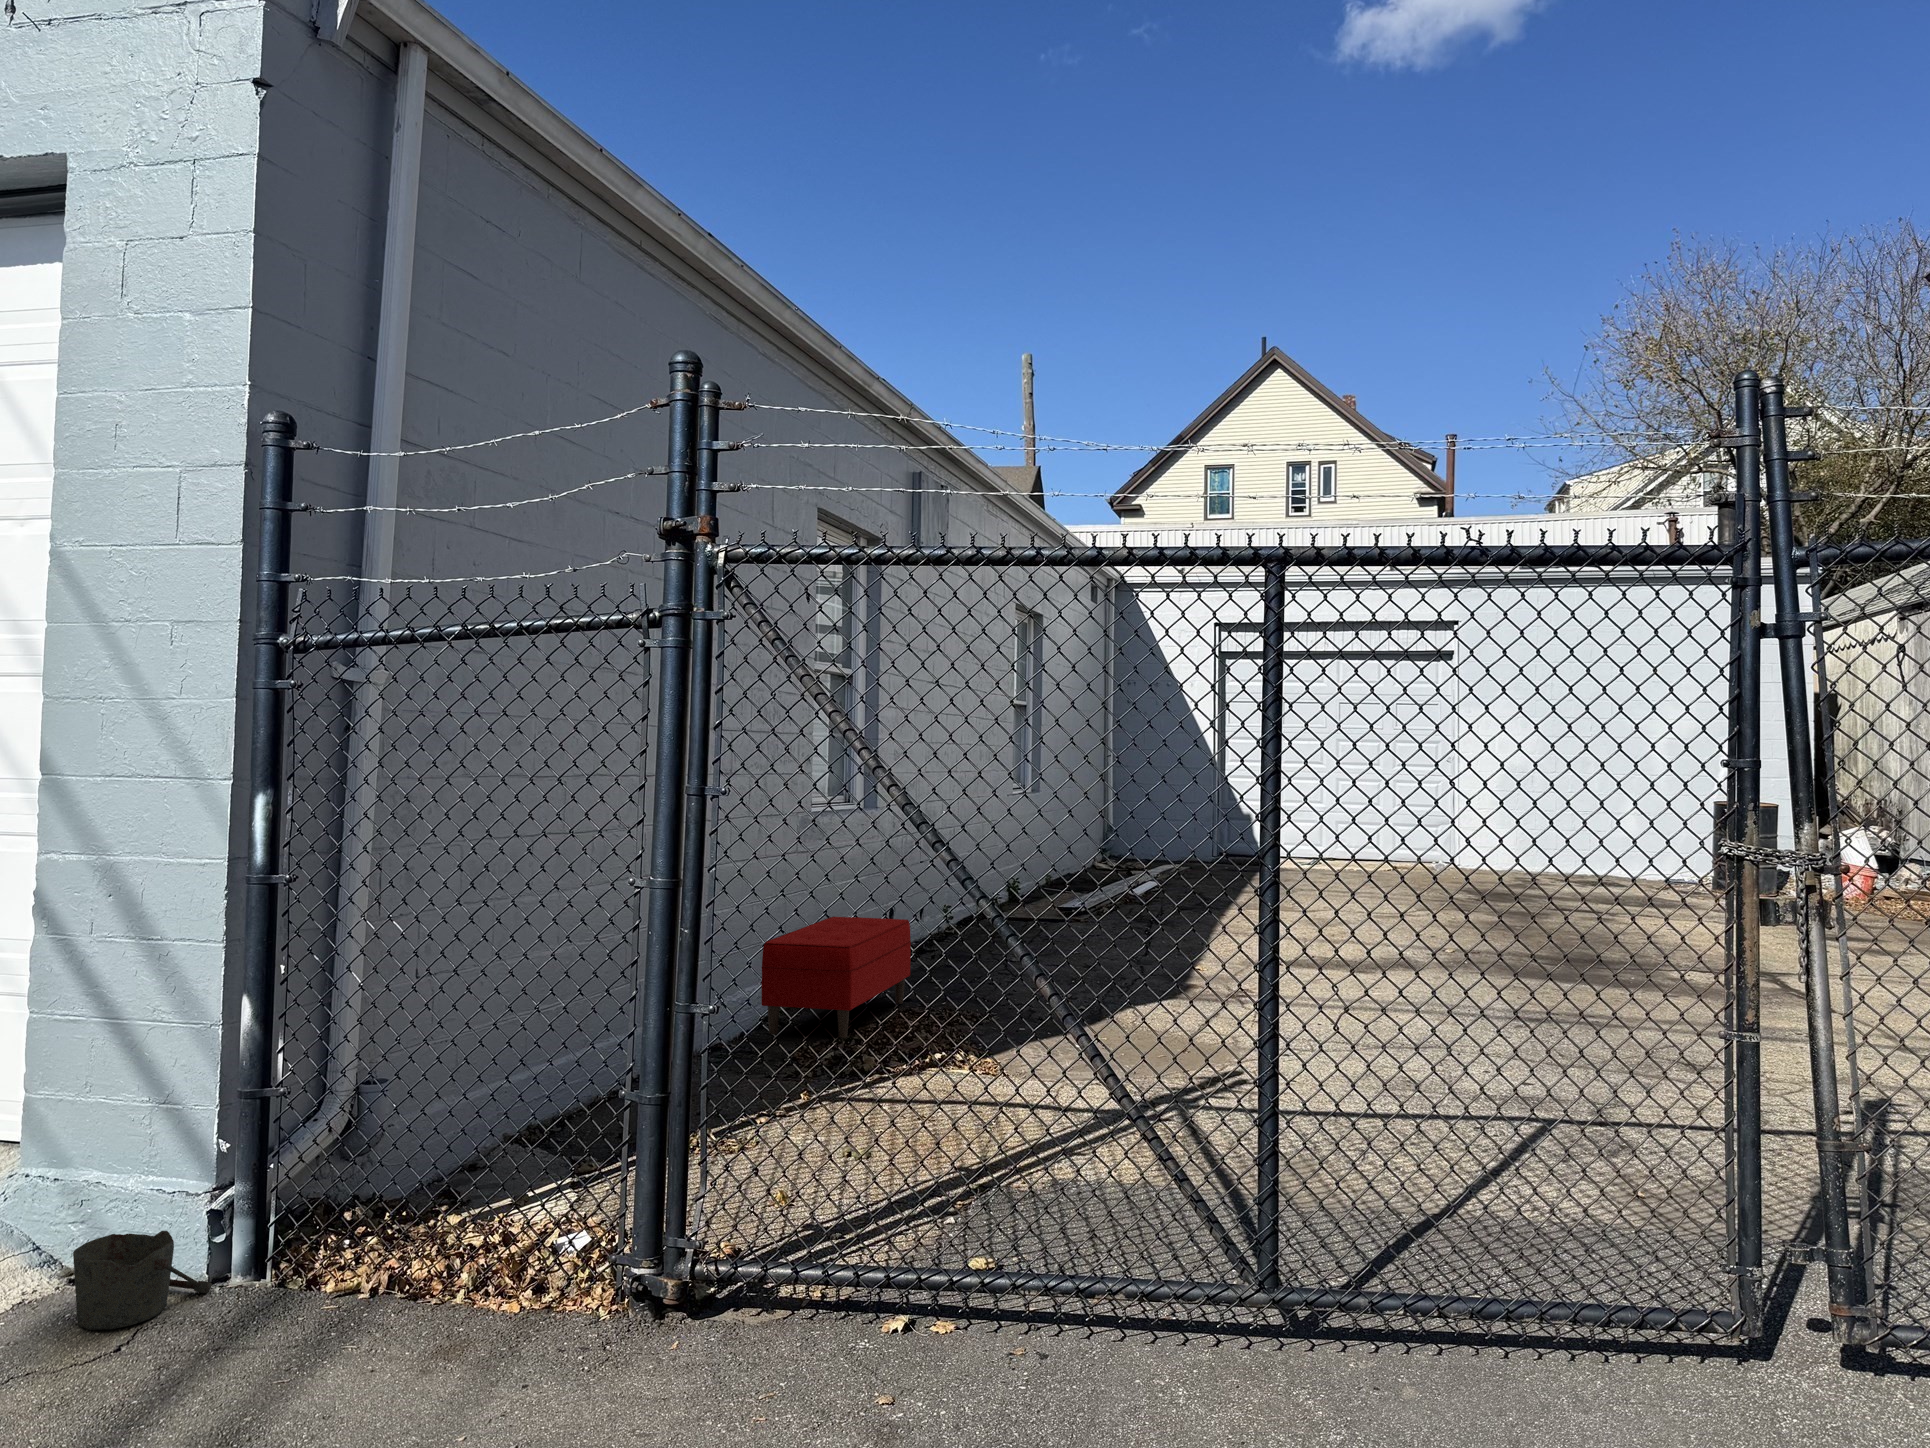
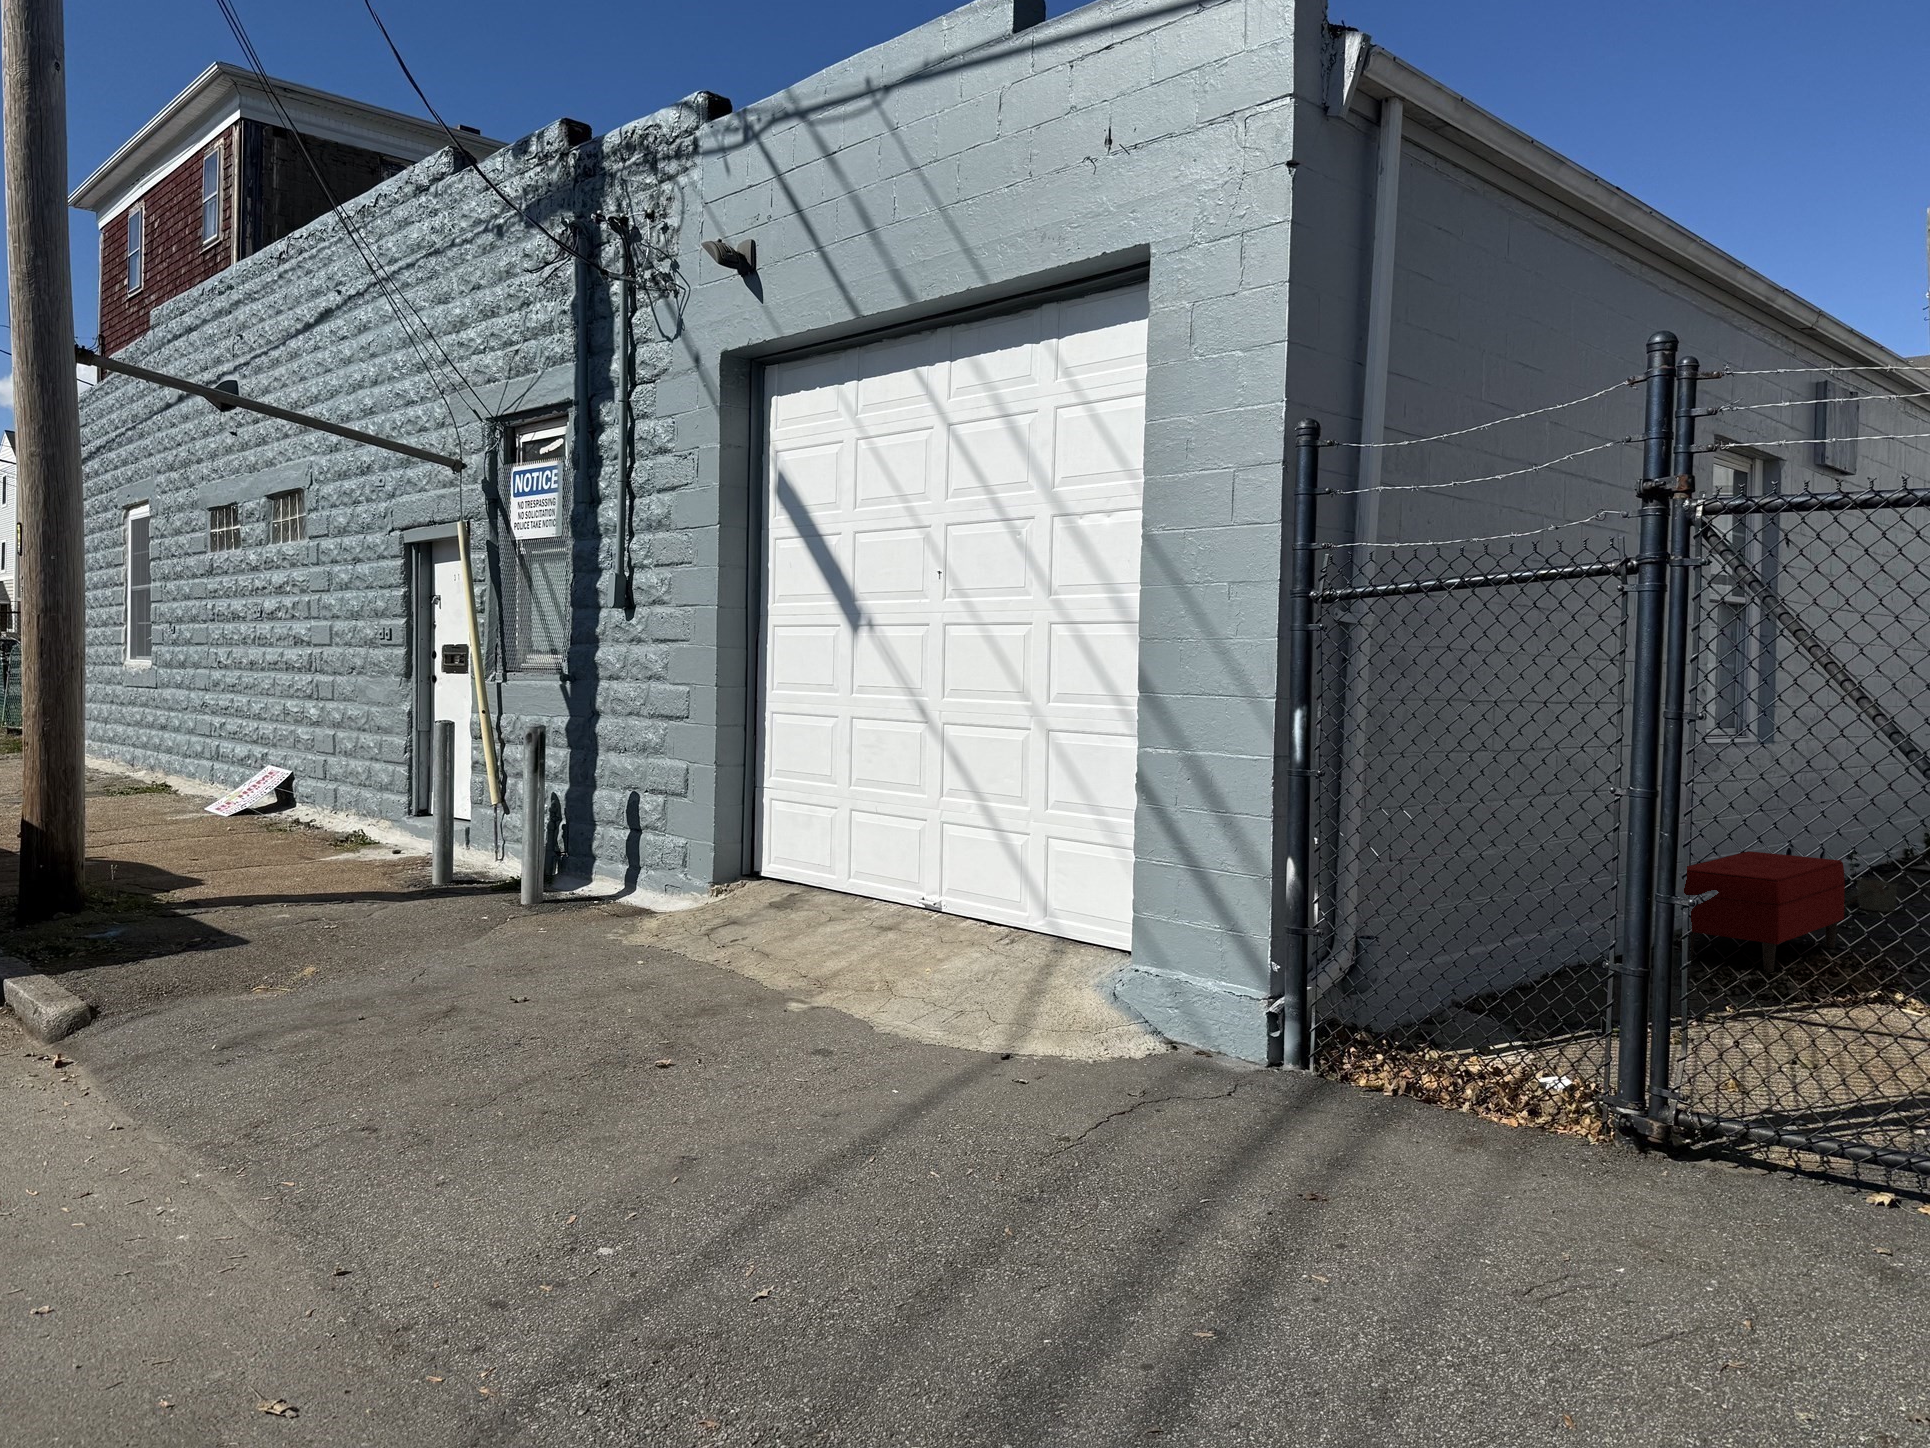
bucket: present [73,1231,212,1330] -> present [1845,879,1898,912]

